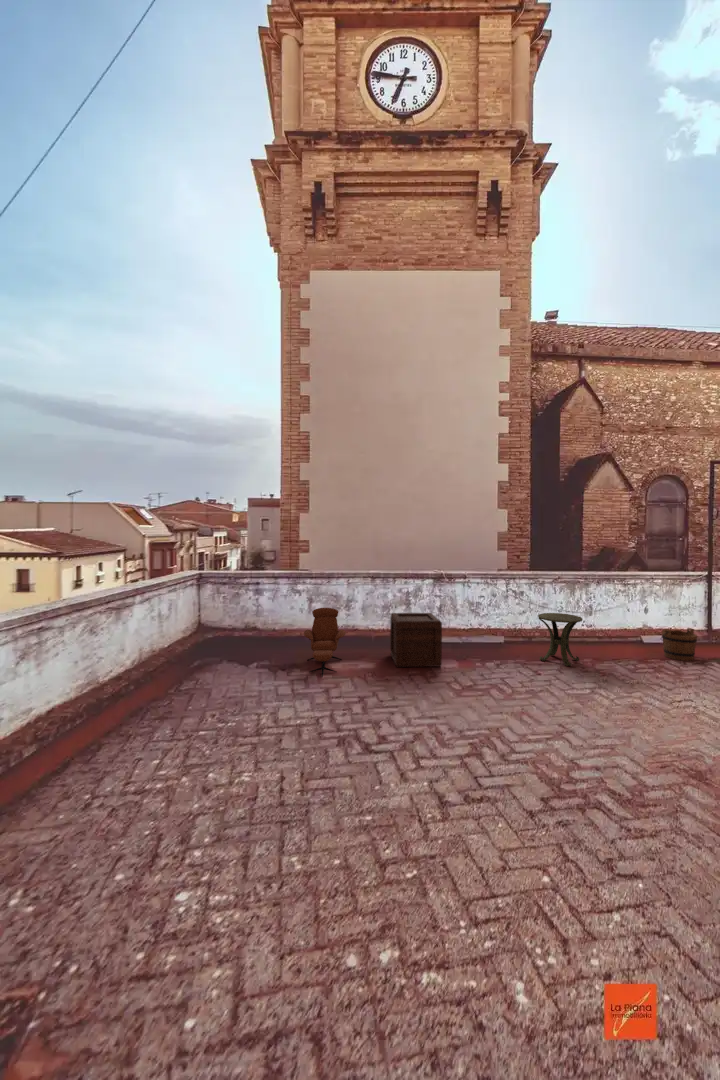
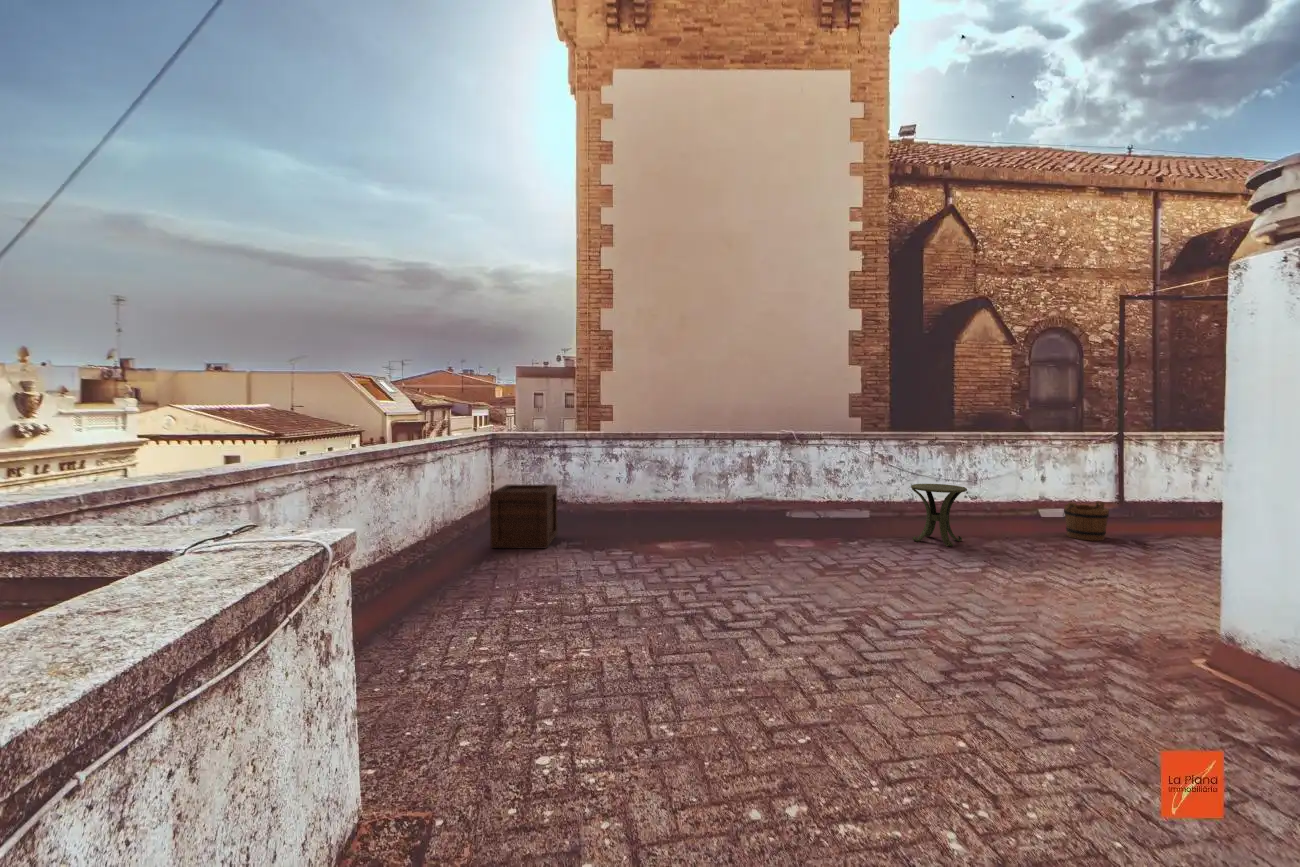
lounge chair: present [304,608,346,677] -> none [620,478,672,558]
wooden crate: present [390,613,442,667] -> present [490,485,558,548]

